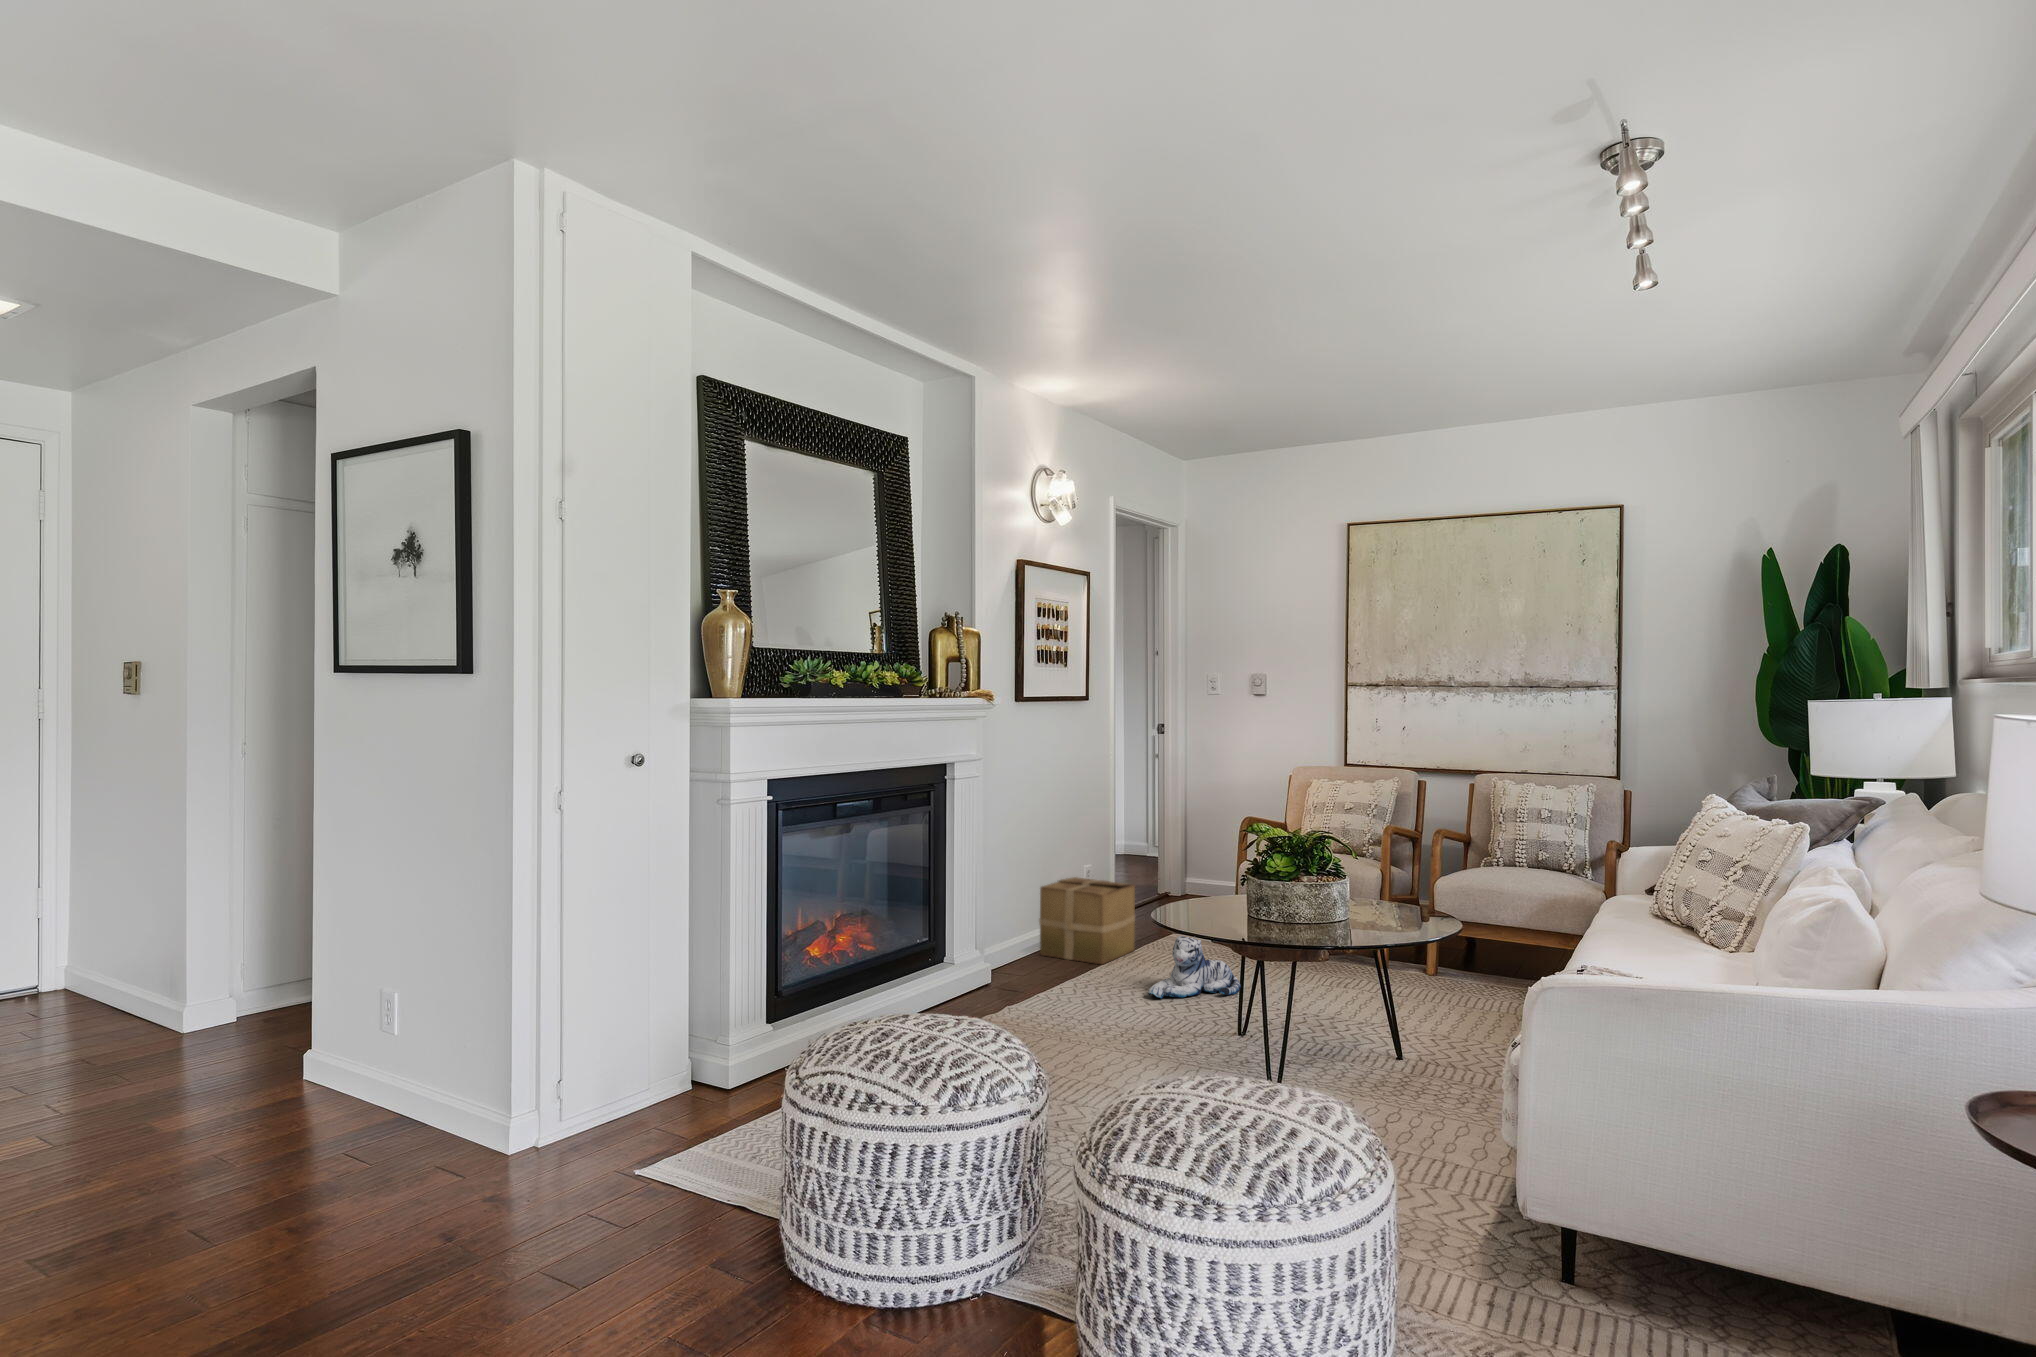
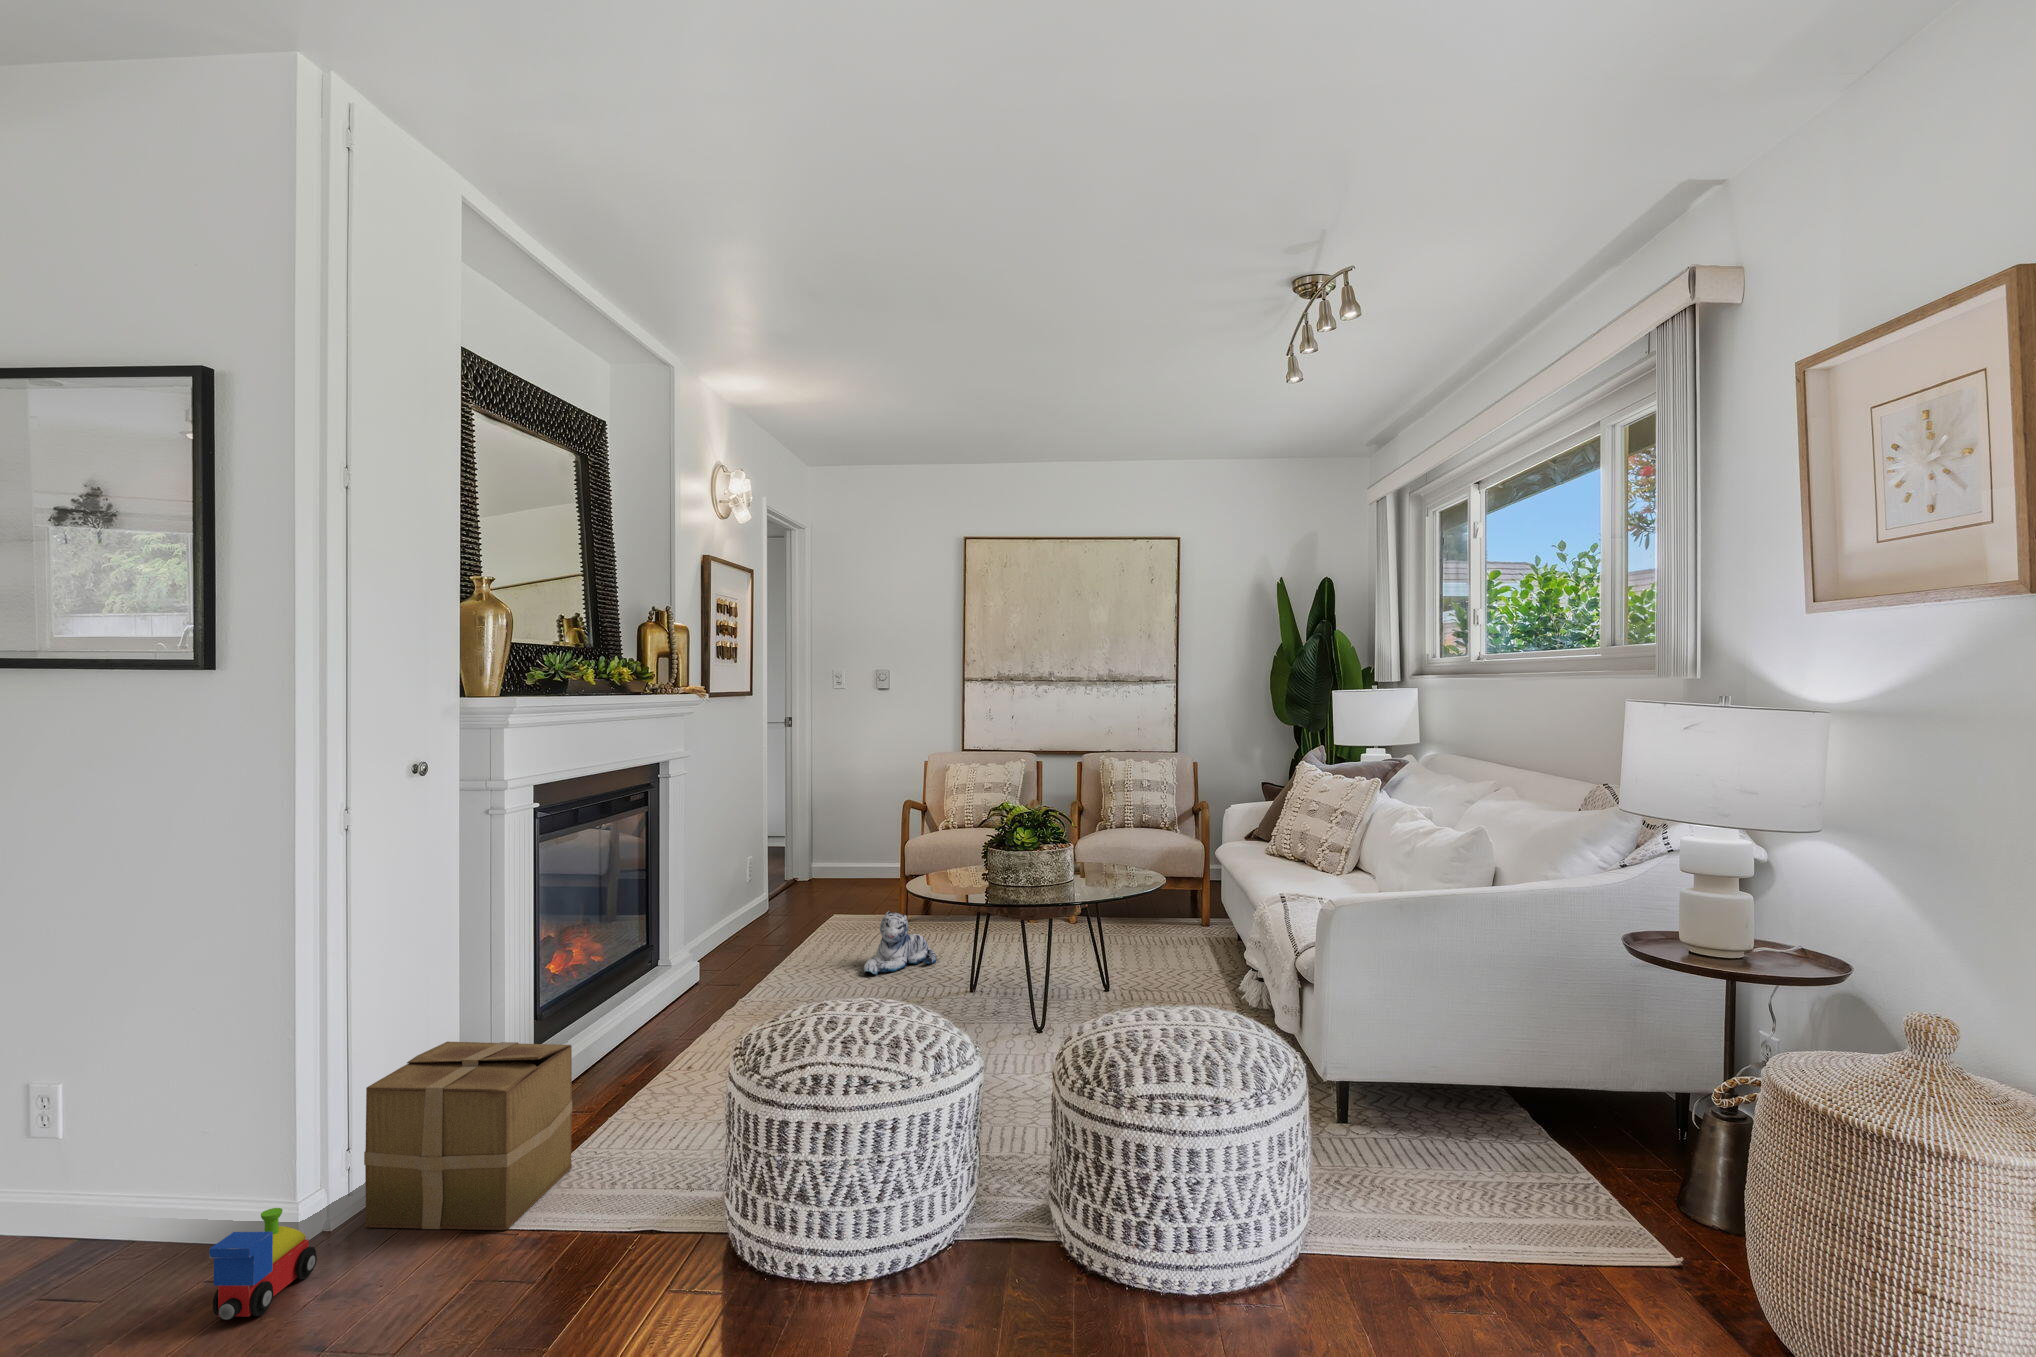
cardboard box: present [1039,877,1135,964] -> present [364,1042,572,1230]
toy train: none [402,1116,497,1201] -> present [209,1208,317,1320]

